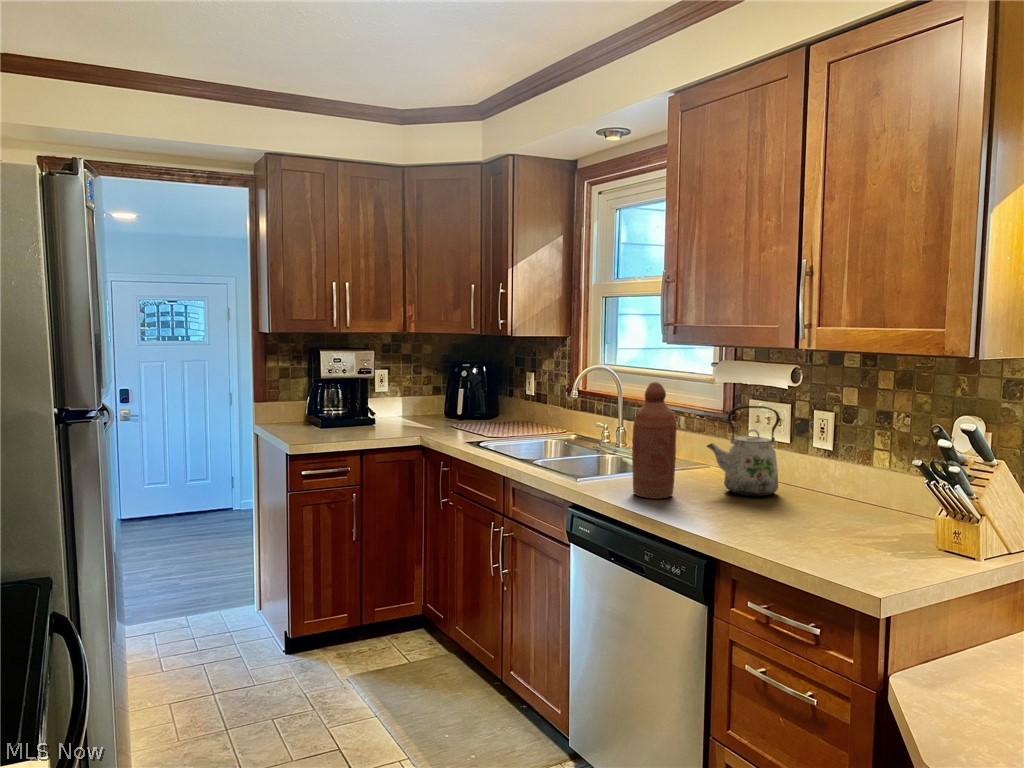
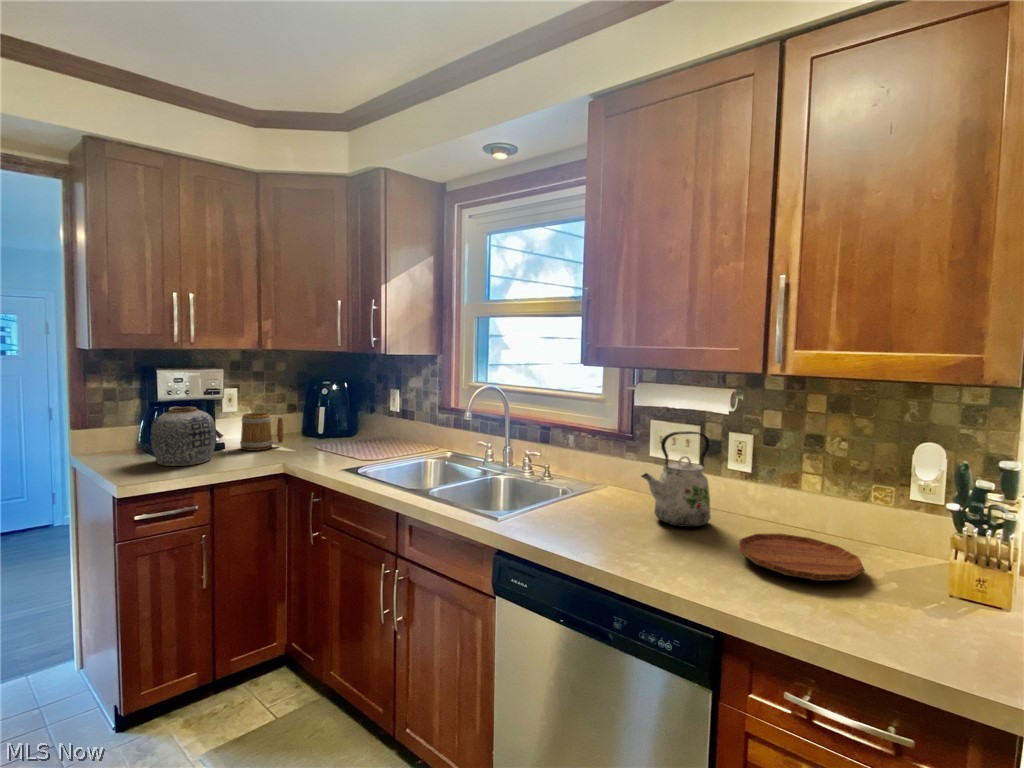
bottle: present [632,382,676,499] -> none [571,410,620,542]
vase: none [315,383,365,434] -> present [151,407,216,466]
mug: none [386,392,424,426] -> present [240,413,283,451]
tray: none [768,500,880,532] -> present [739,534,865,581]

